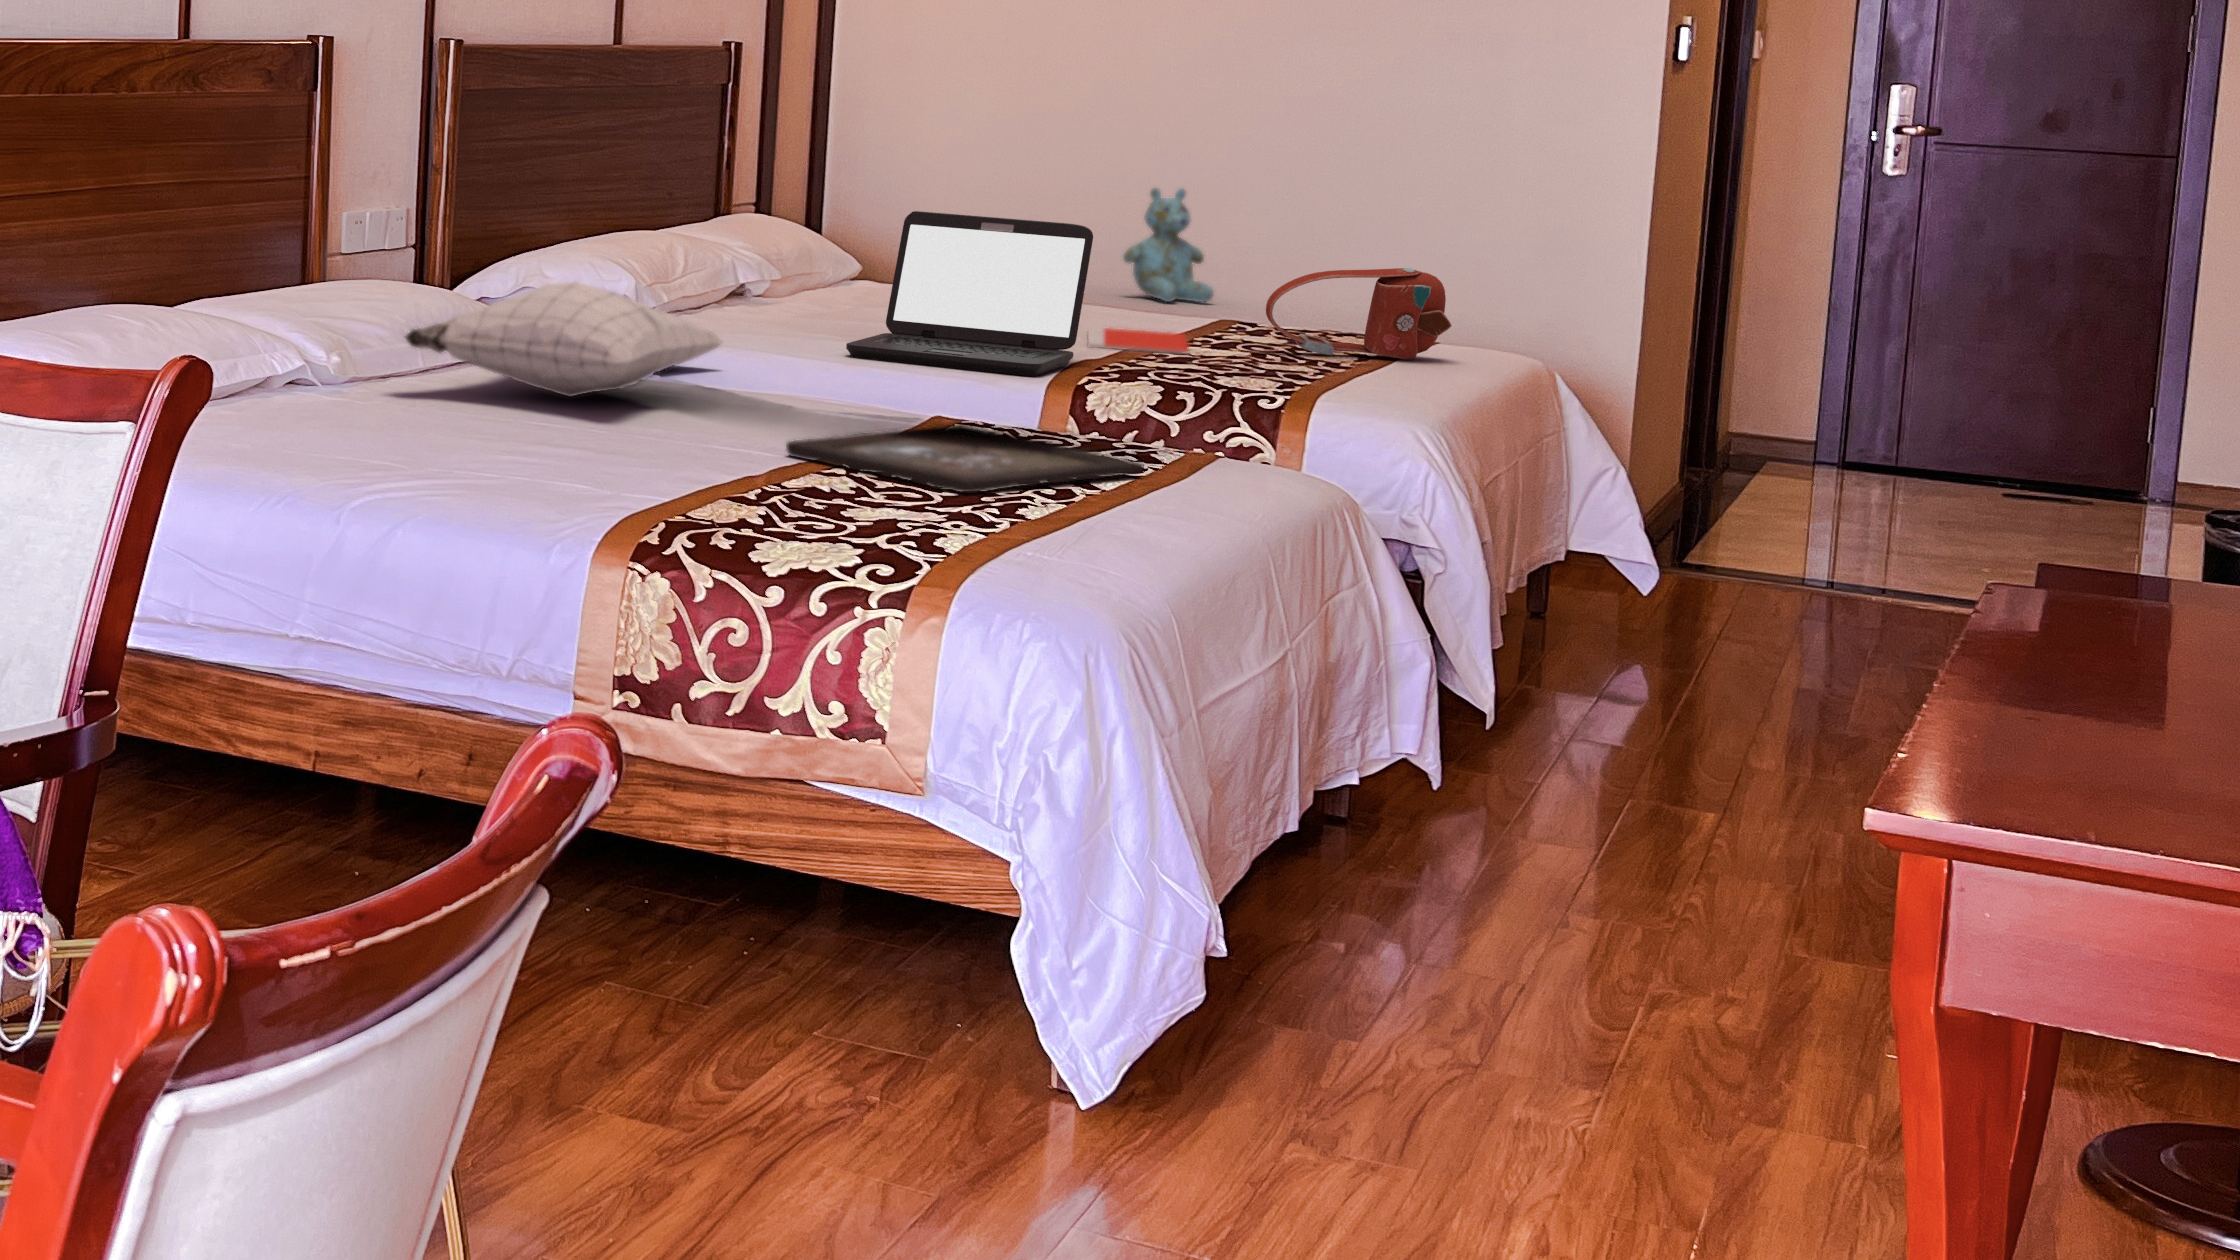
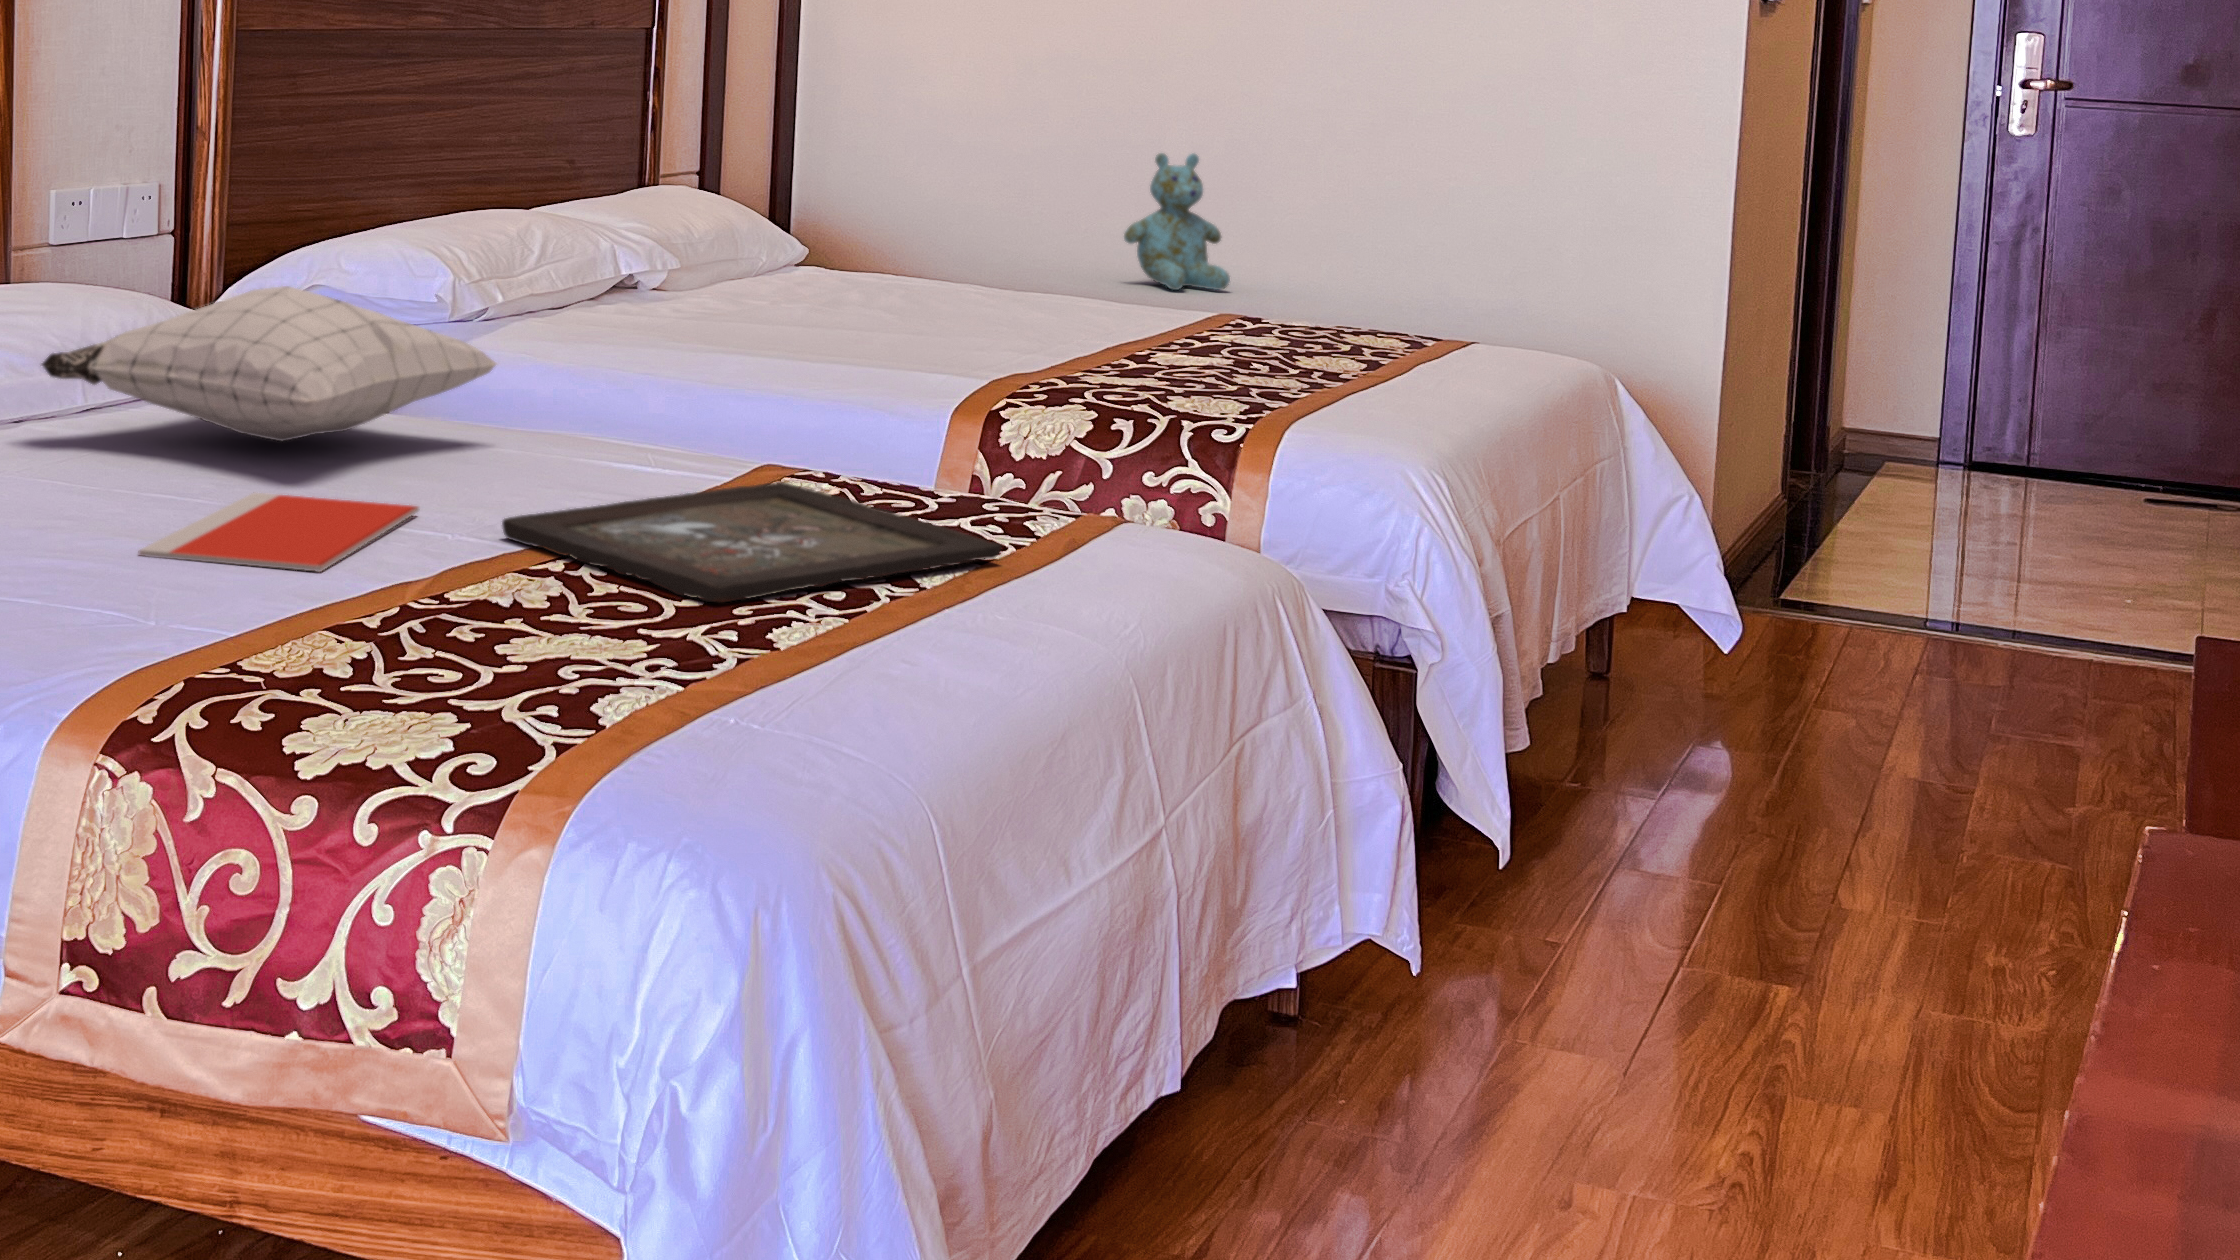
laptop: present [846,211,1093,376] -> none [694,186,1017,404]
handbag: present [1266,268,1452,359] -> none [1254,254,1483,368]
notebook: present [1088,327,1189,354] -> present [139,493,419,572]

